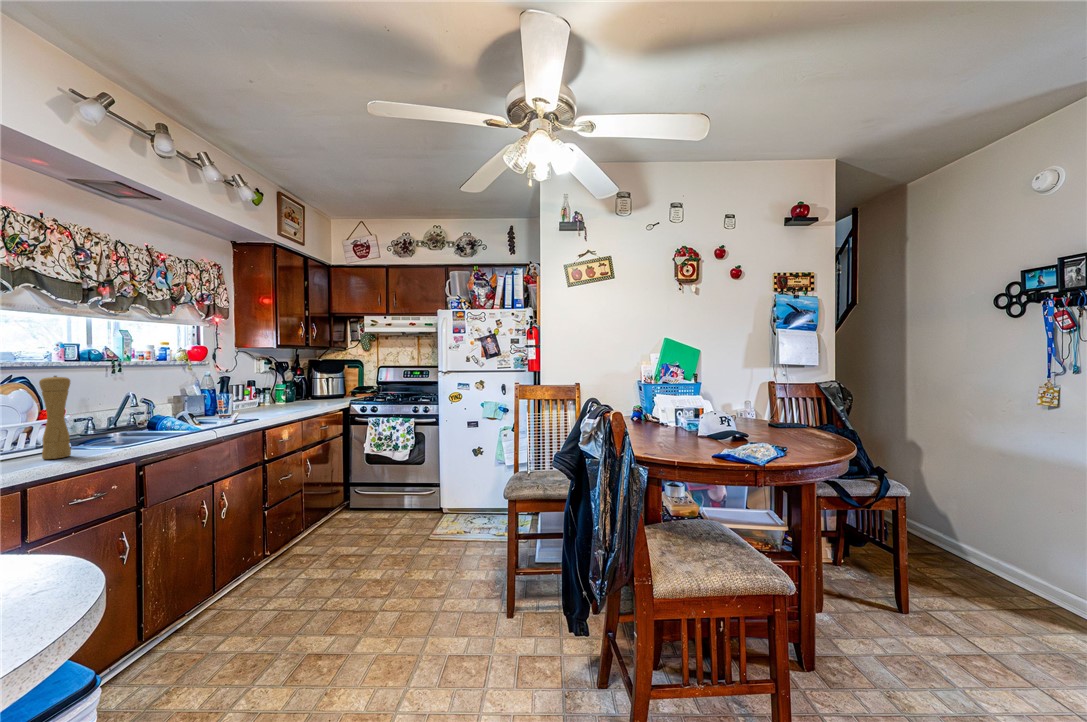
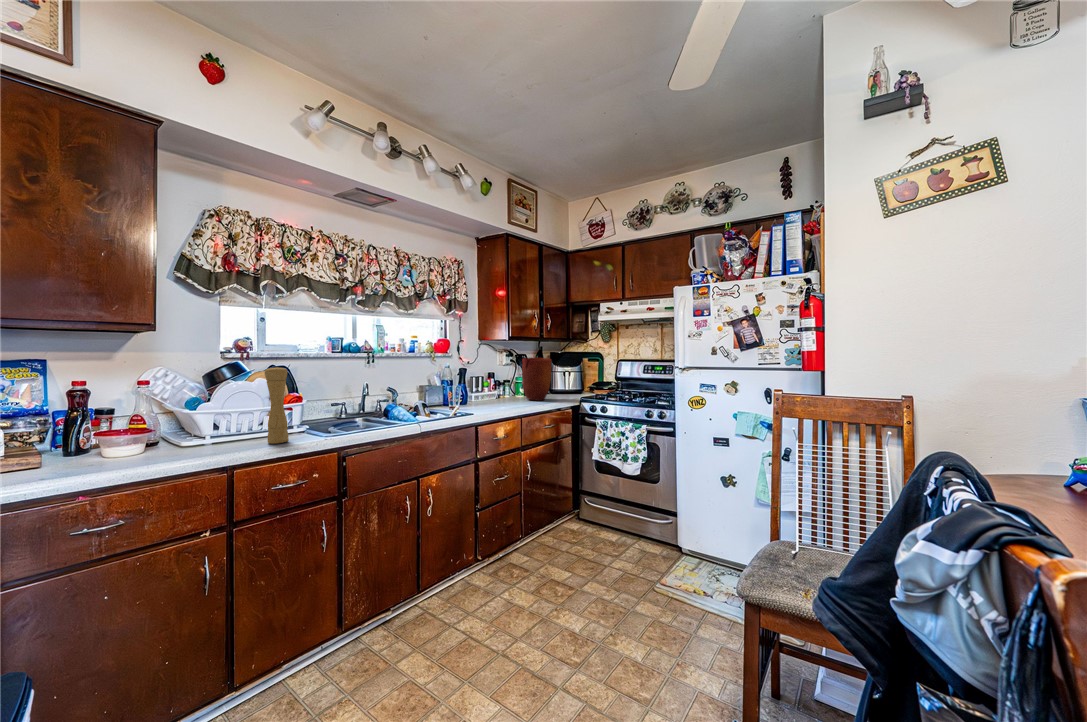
vase: none [292,365,324,405] -> present [522,358,552,400]

